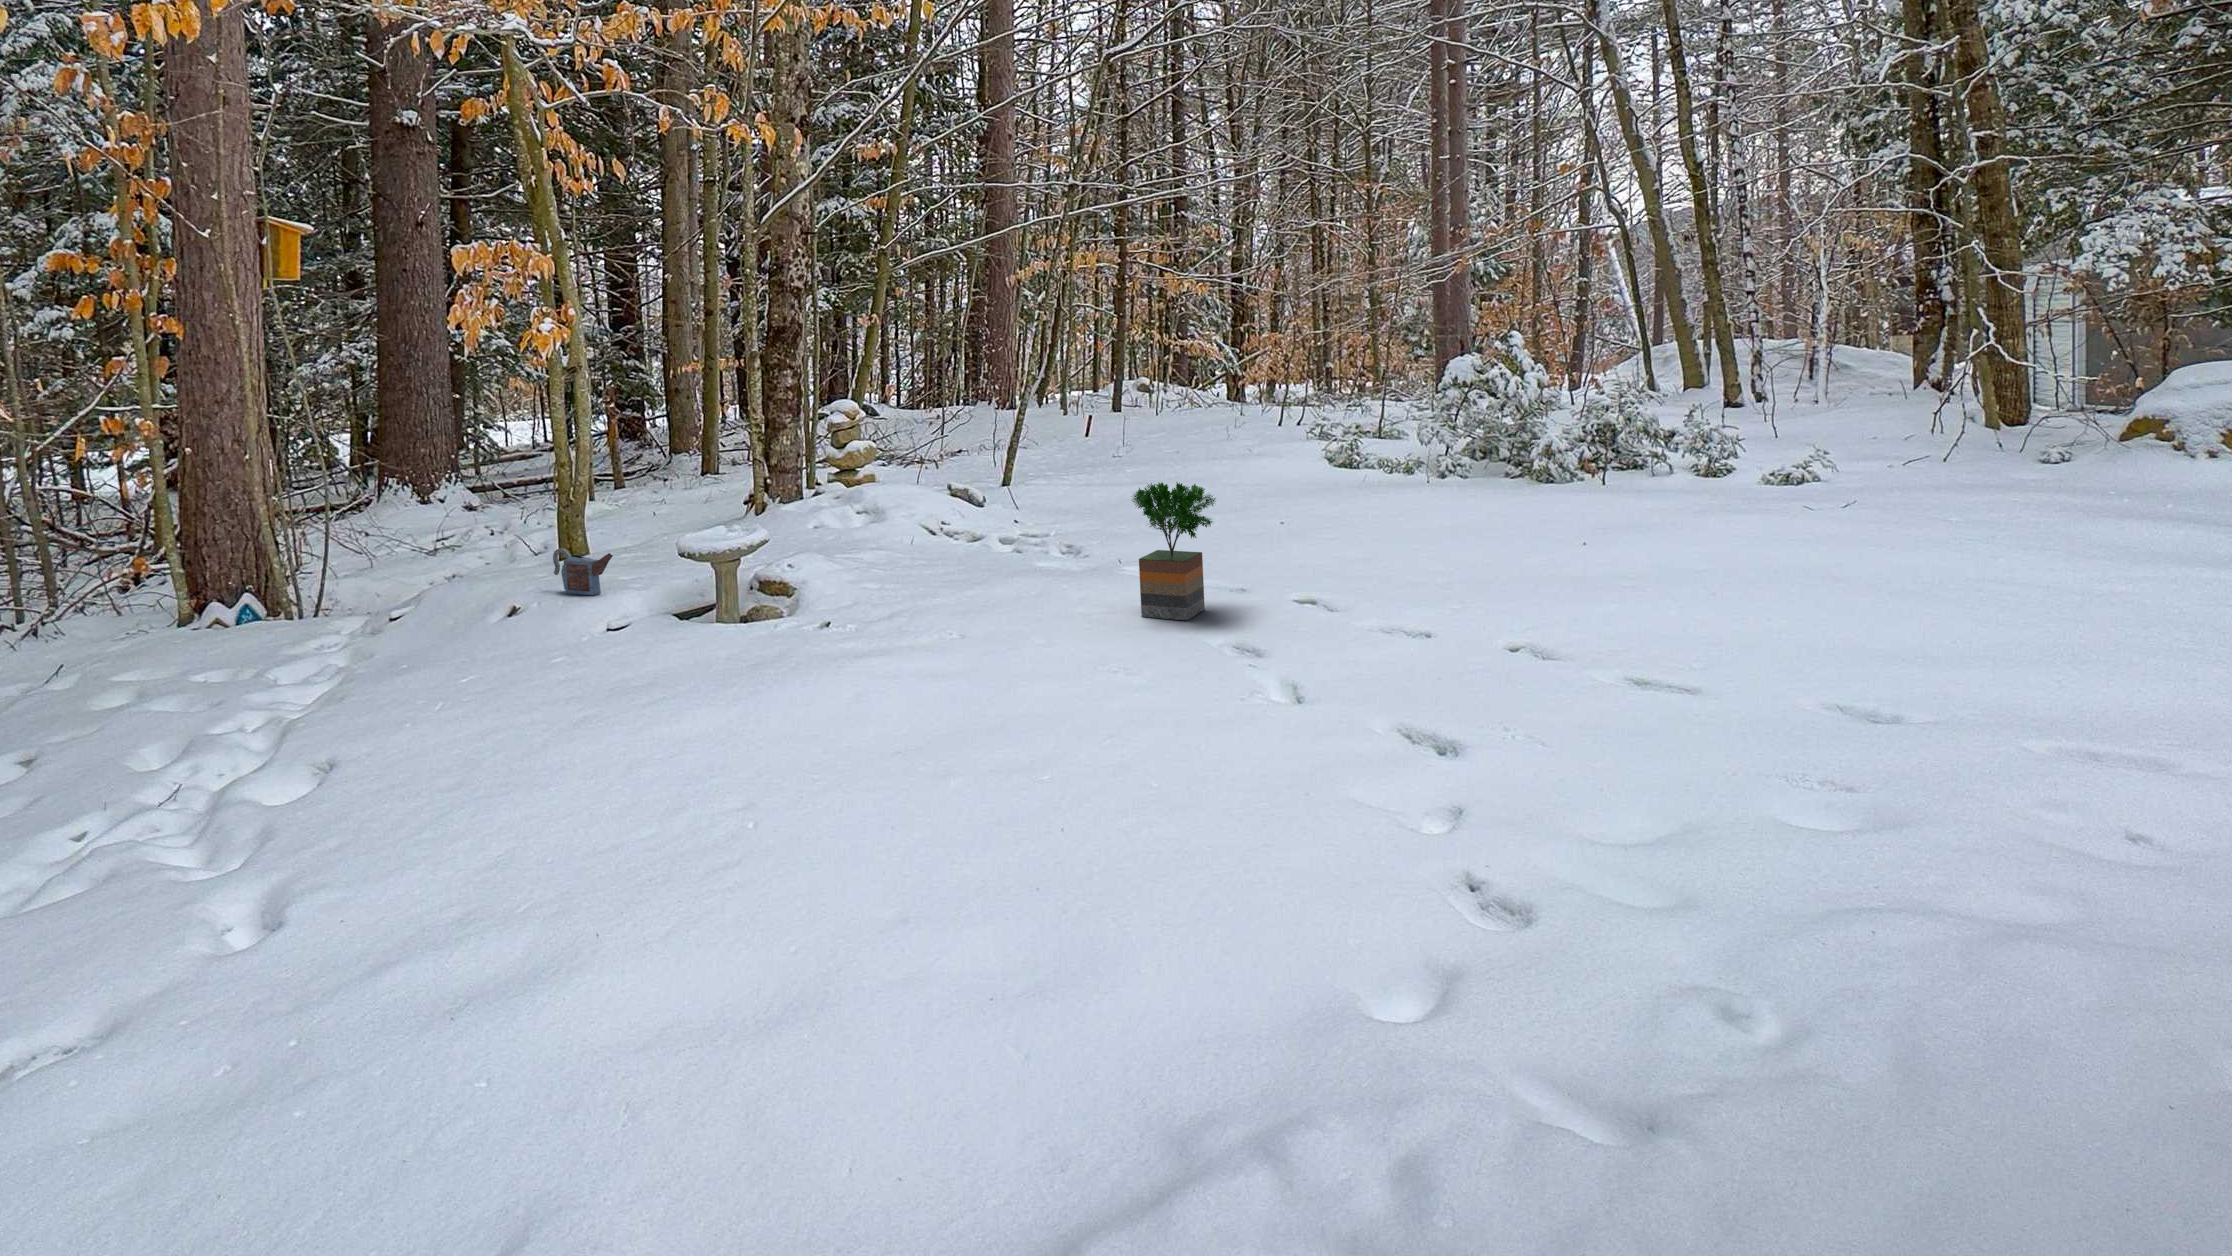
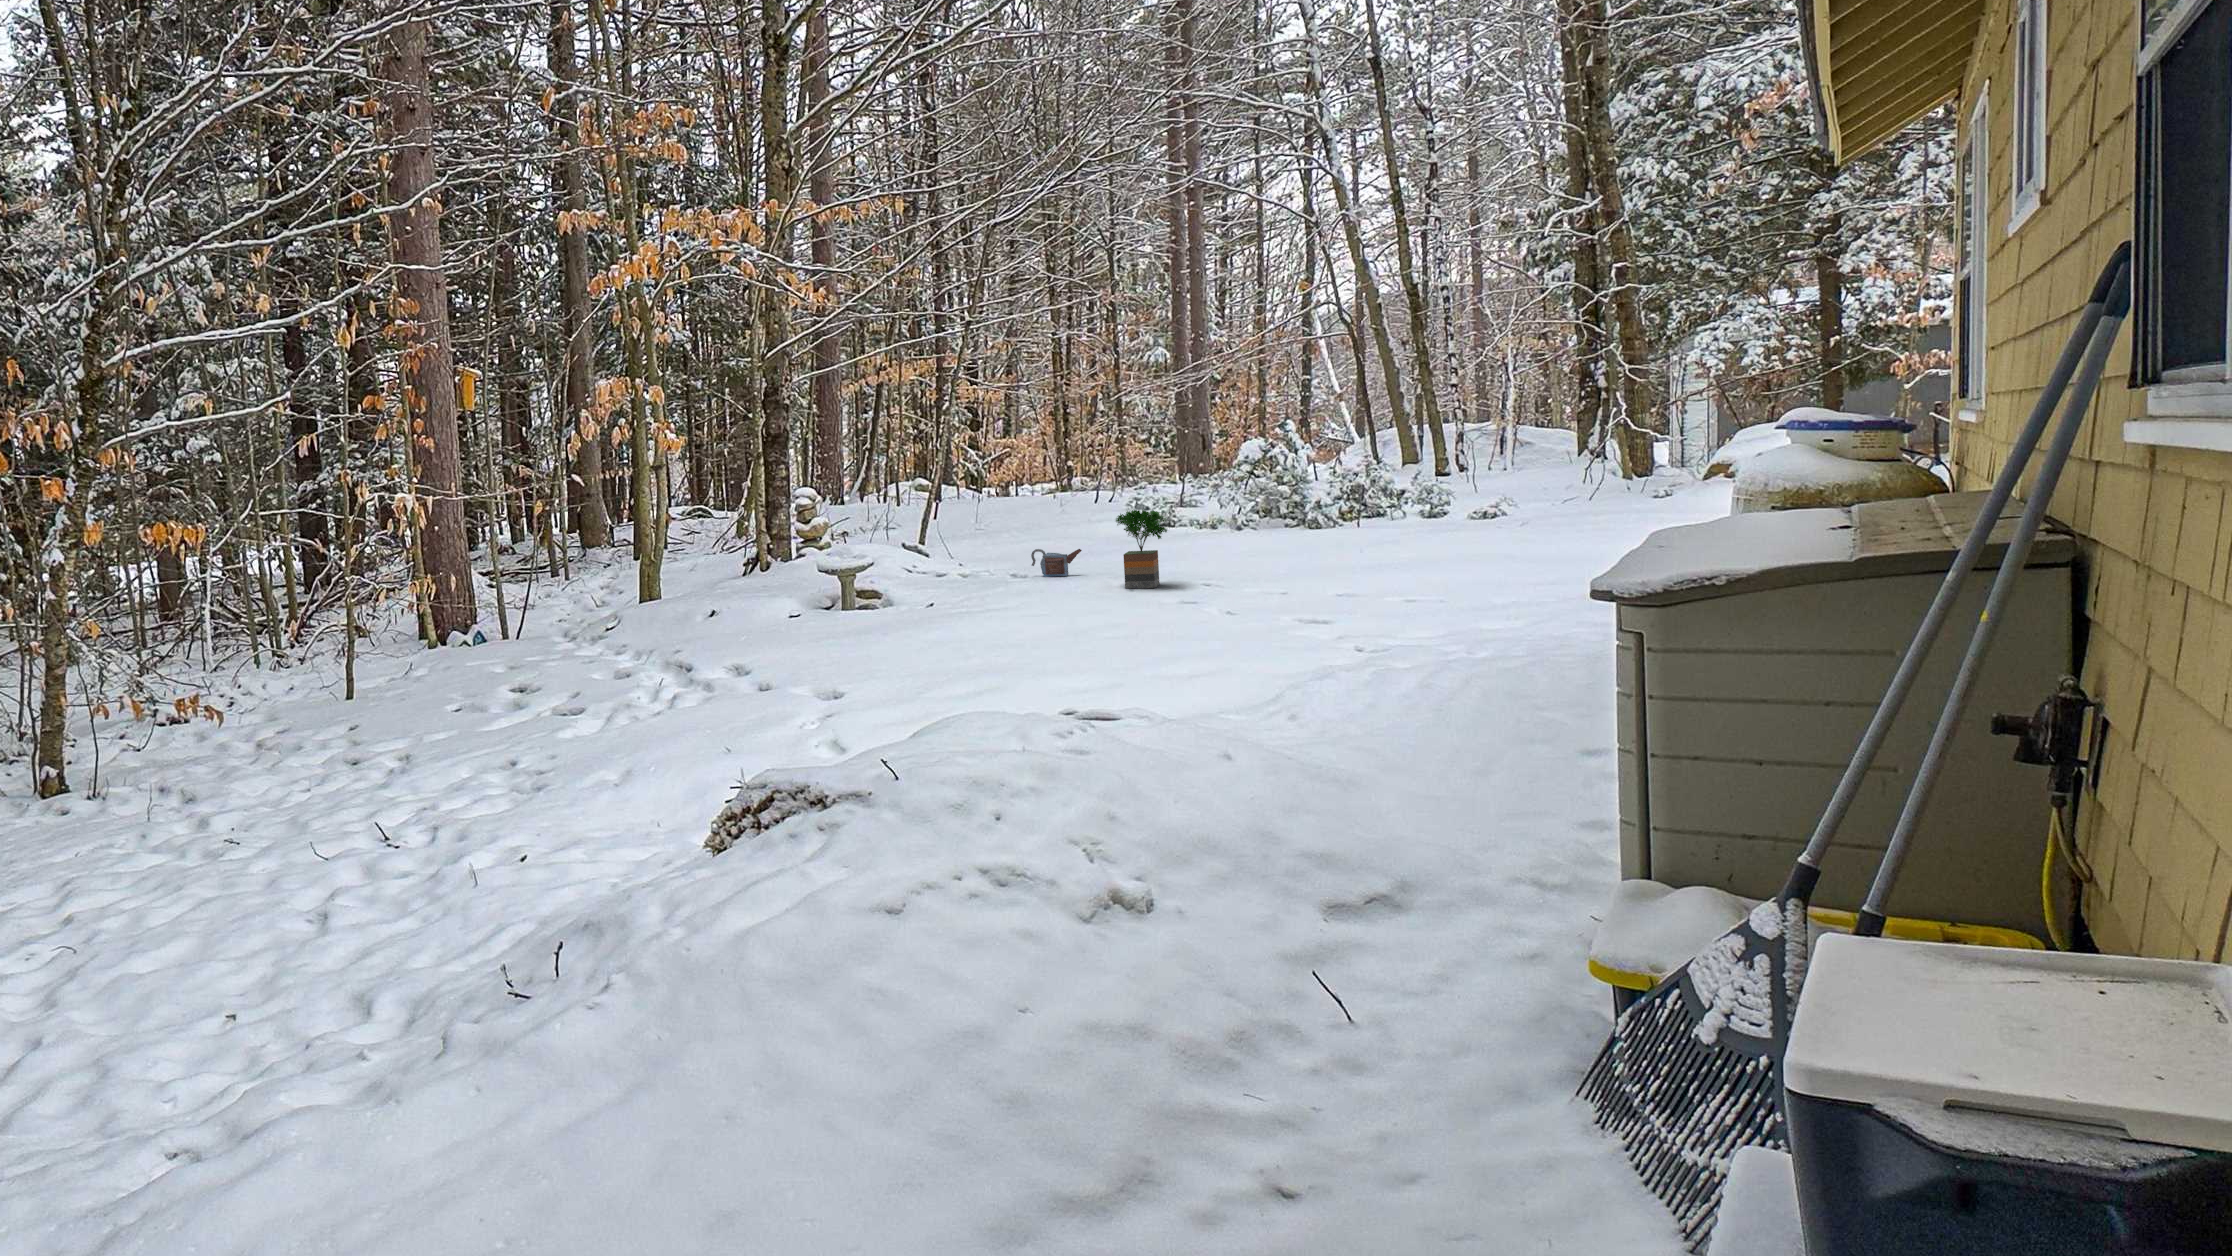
watering can: present [553,548,613,595] -> present [1031,549,1082,577]

